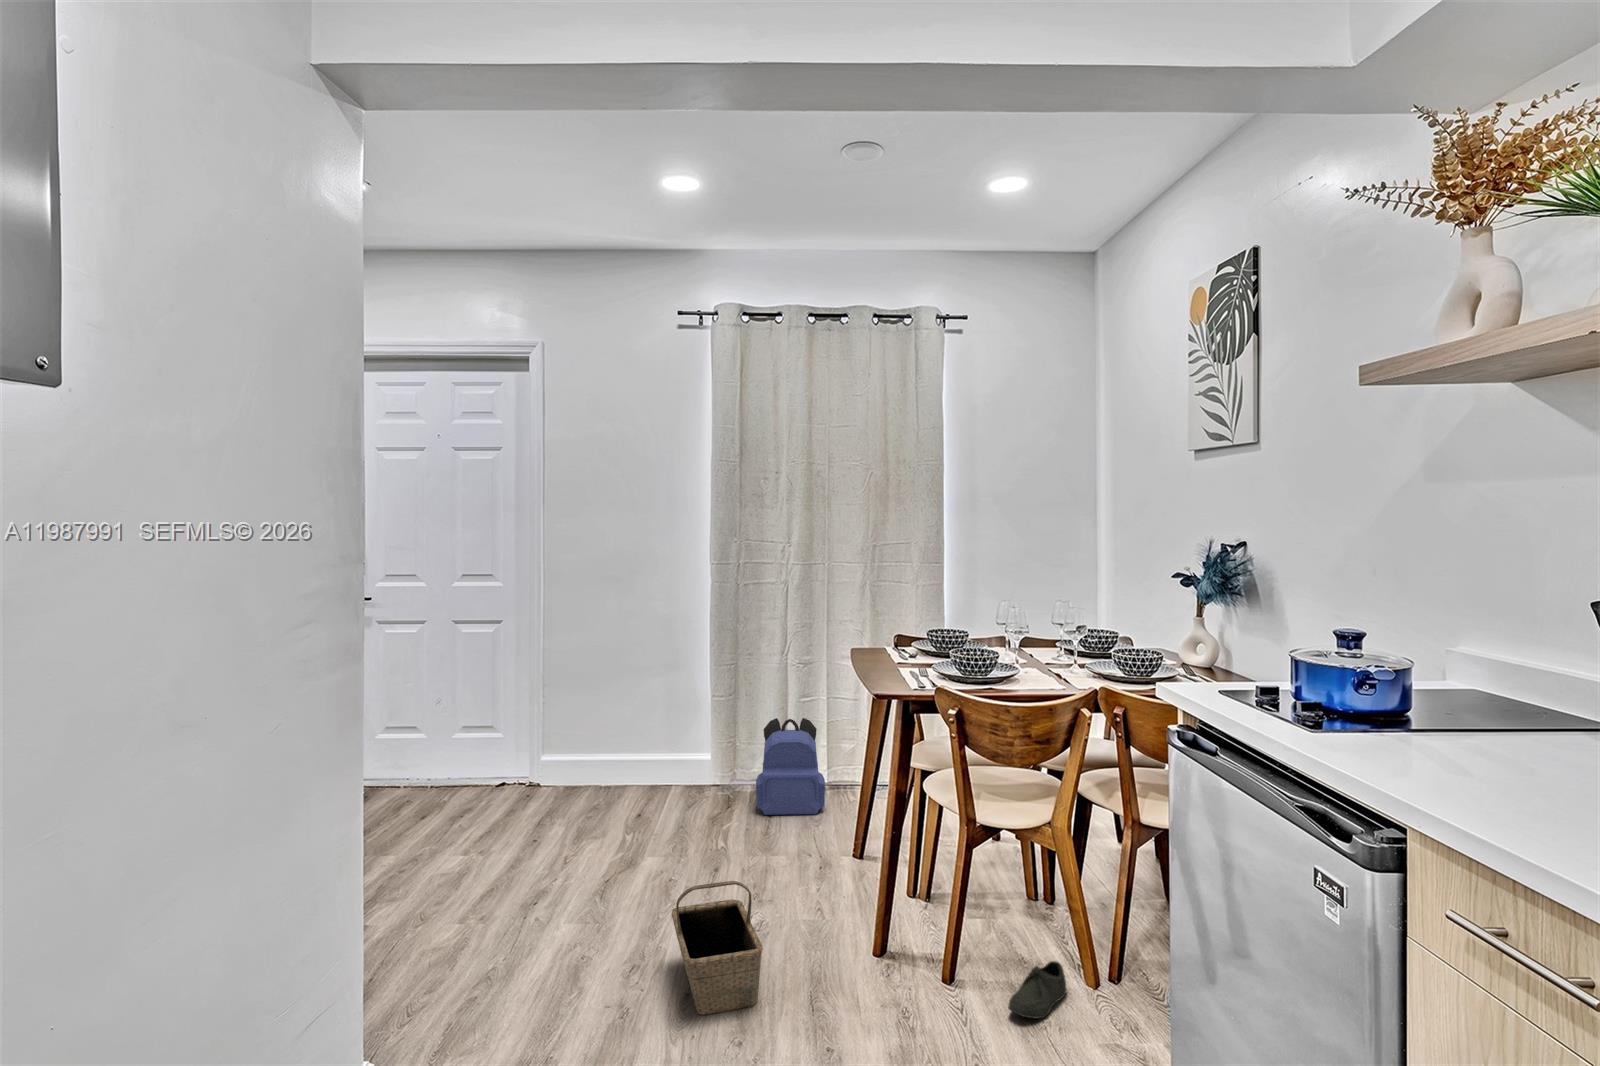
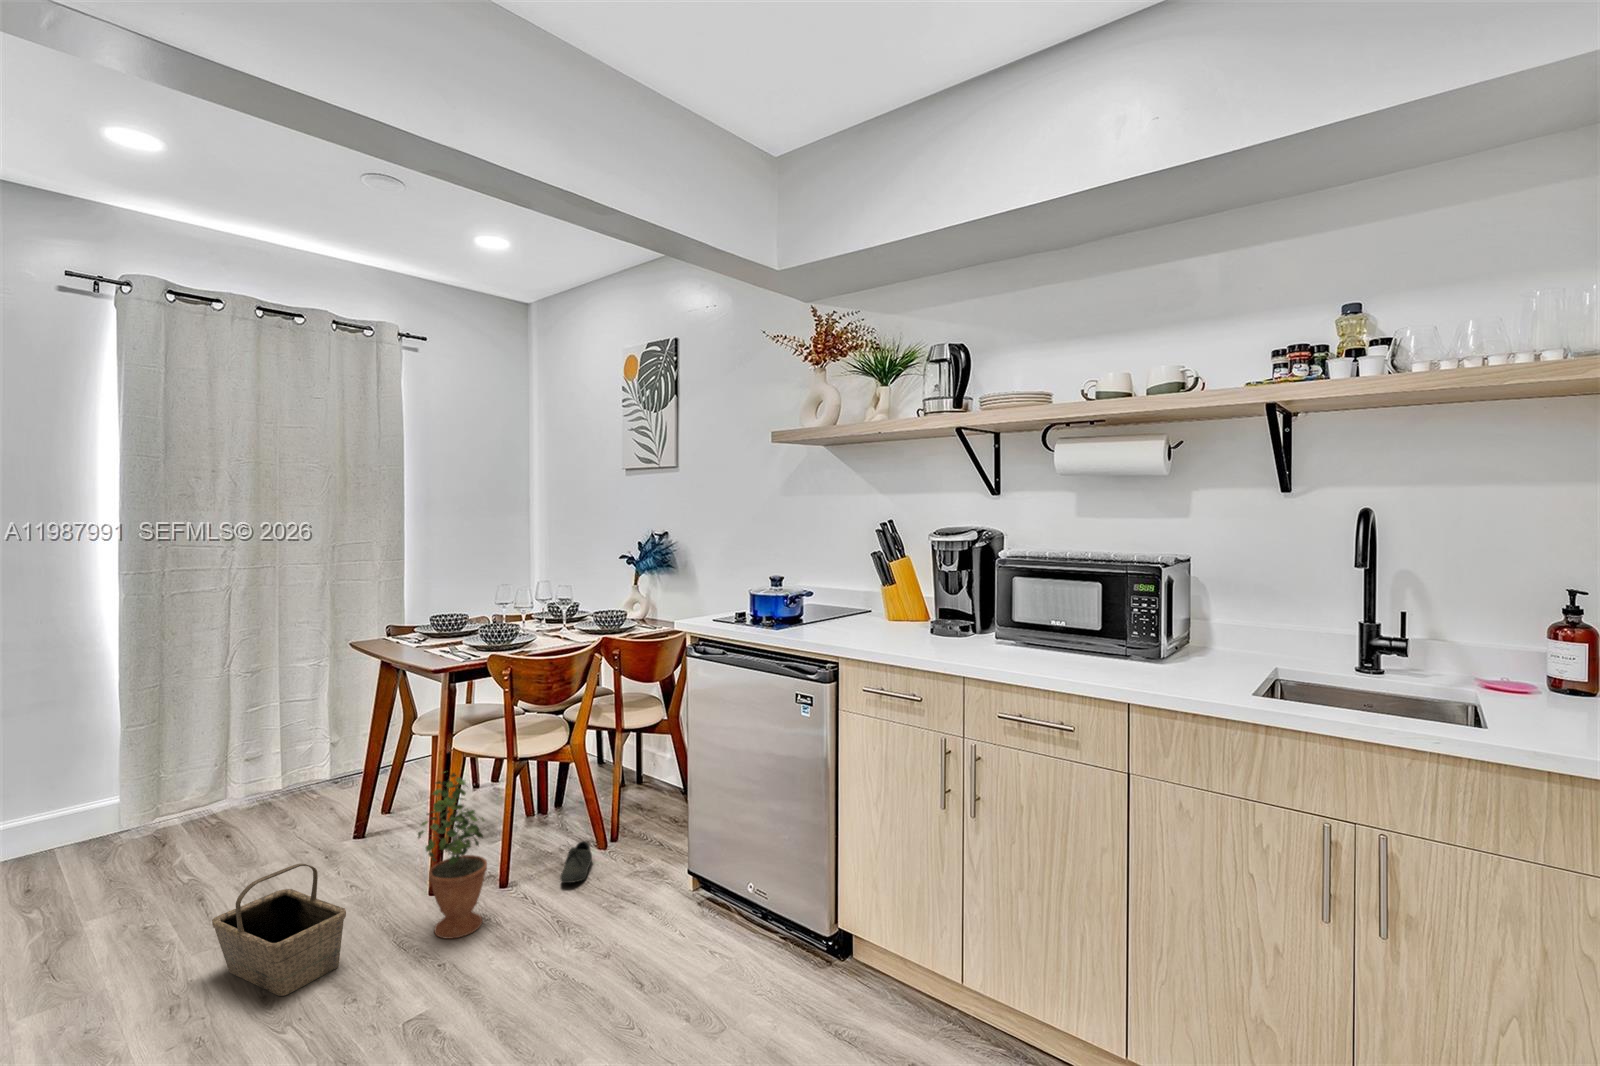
backpack: present [755,718,825,815] -> none [203,723,295,833]
potted plant: none [829,824,909,1030] -> present [418,772,487,939]

